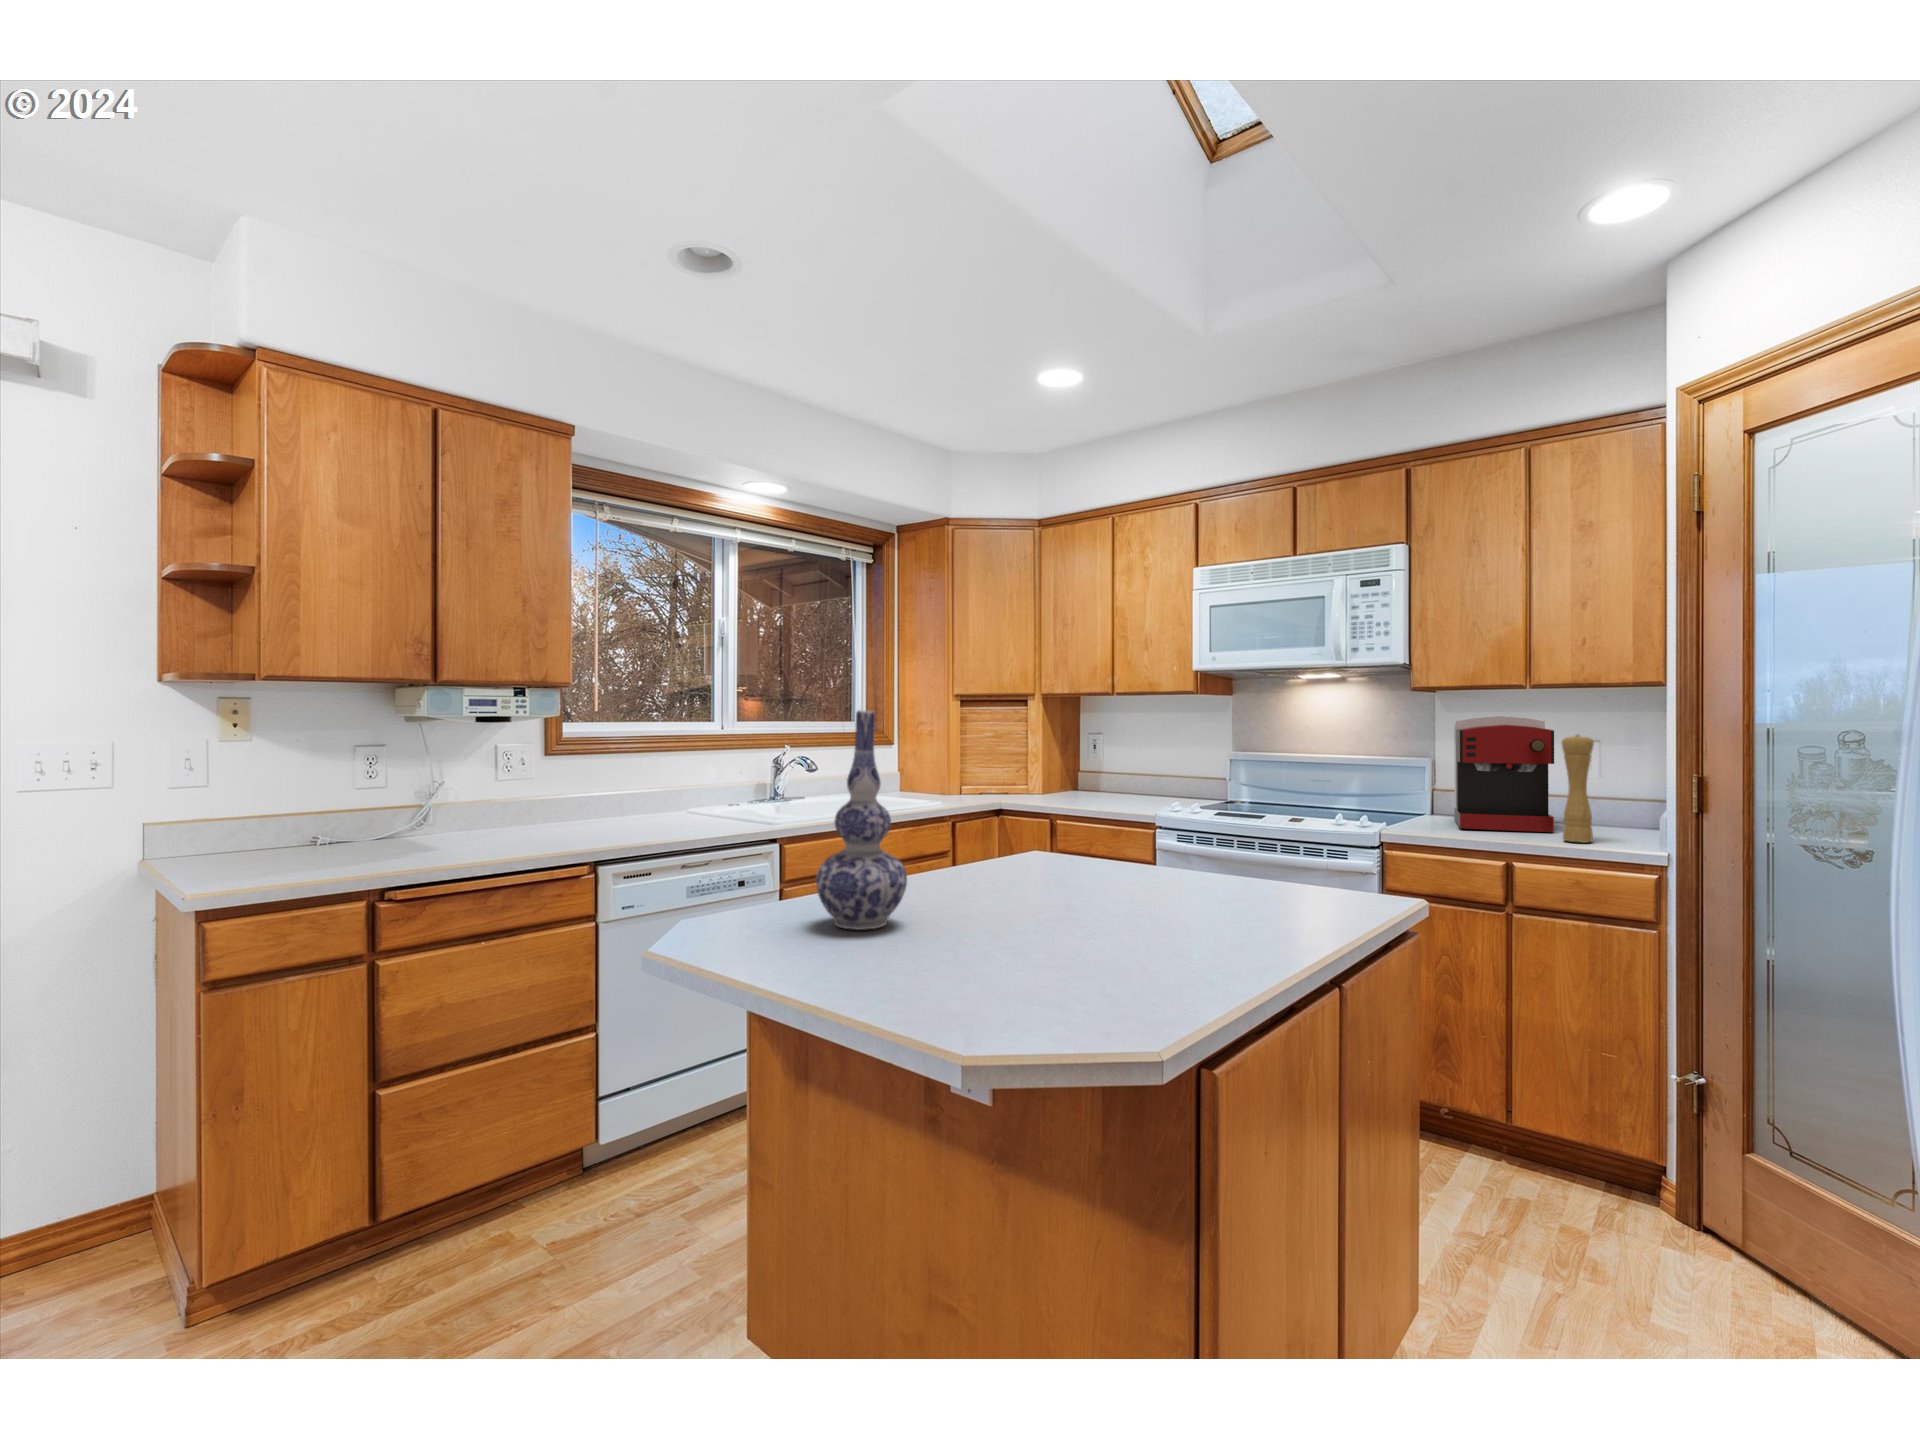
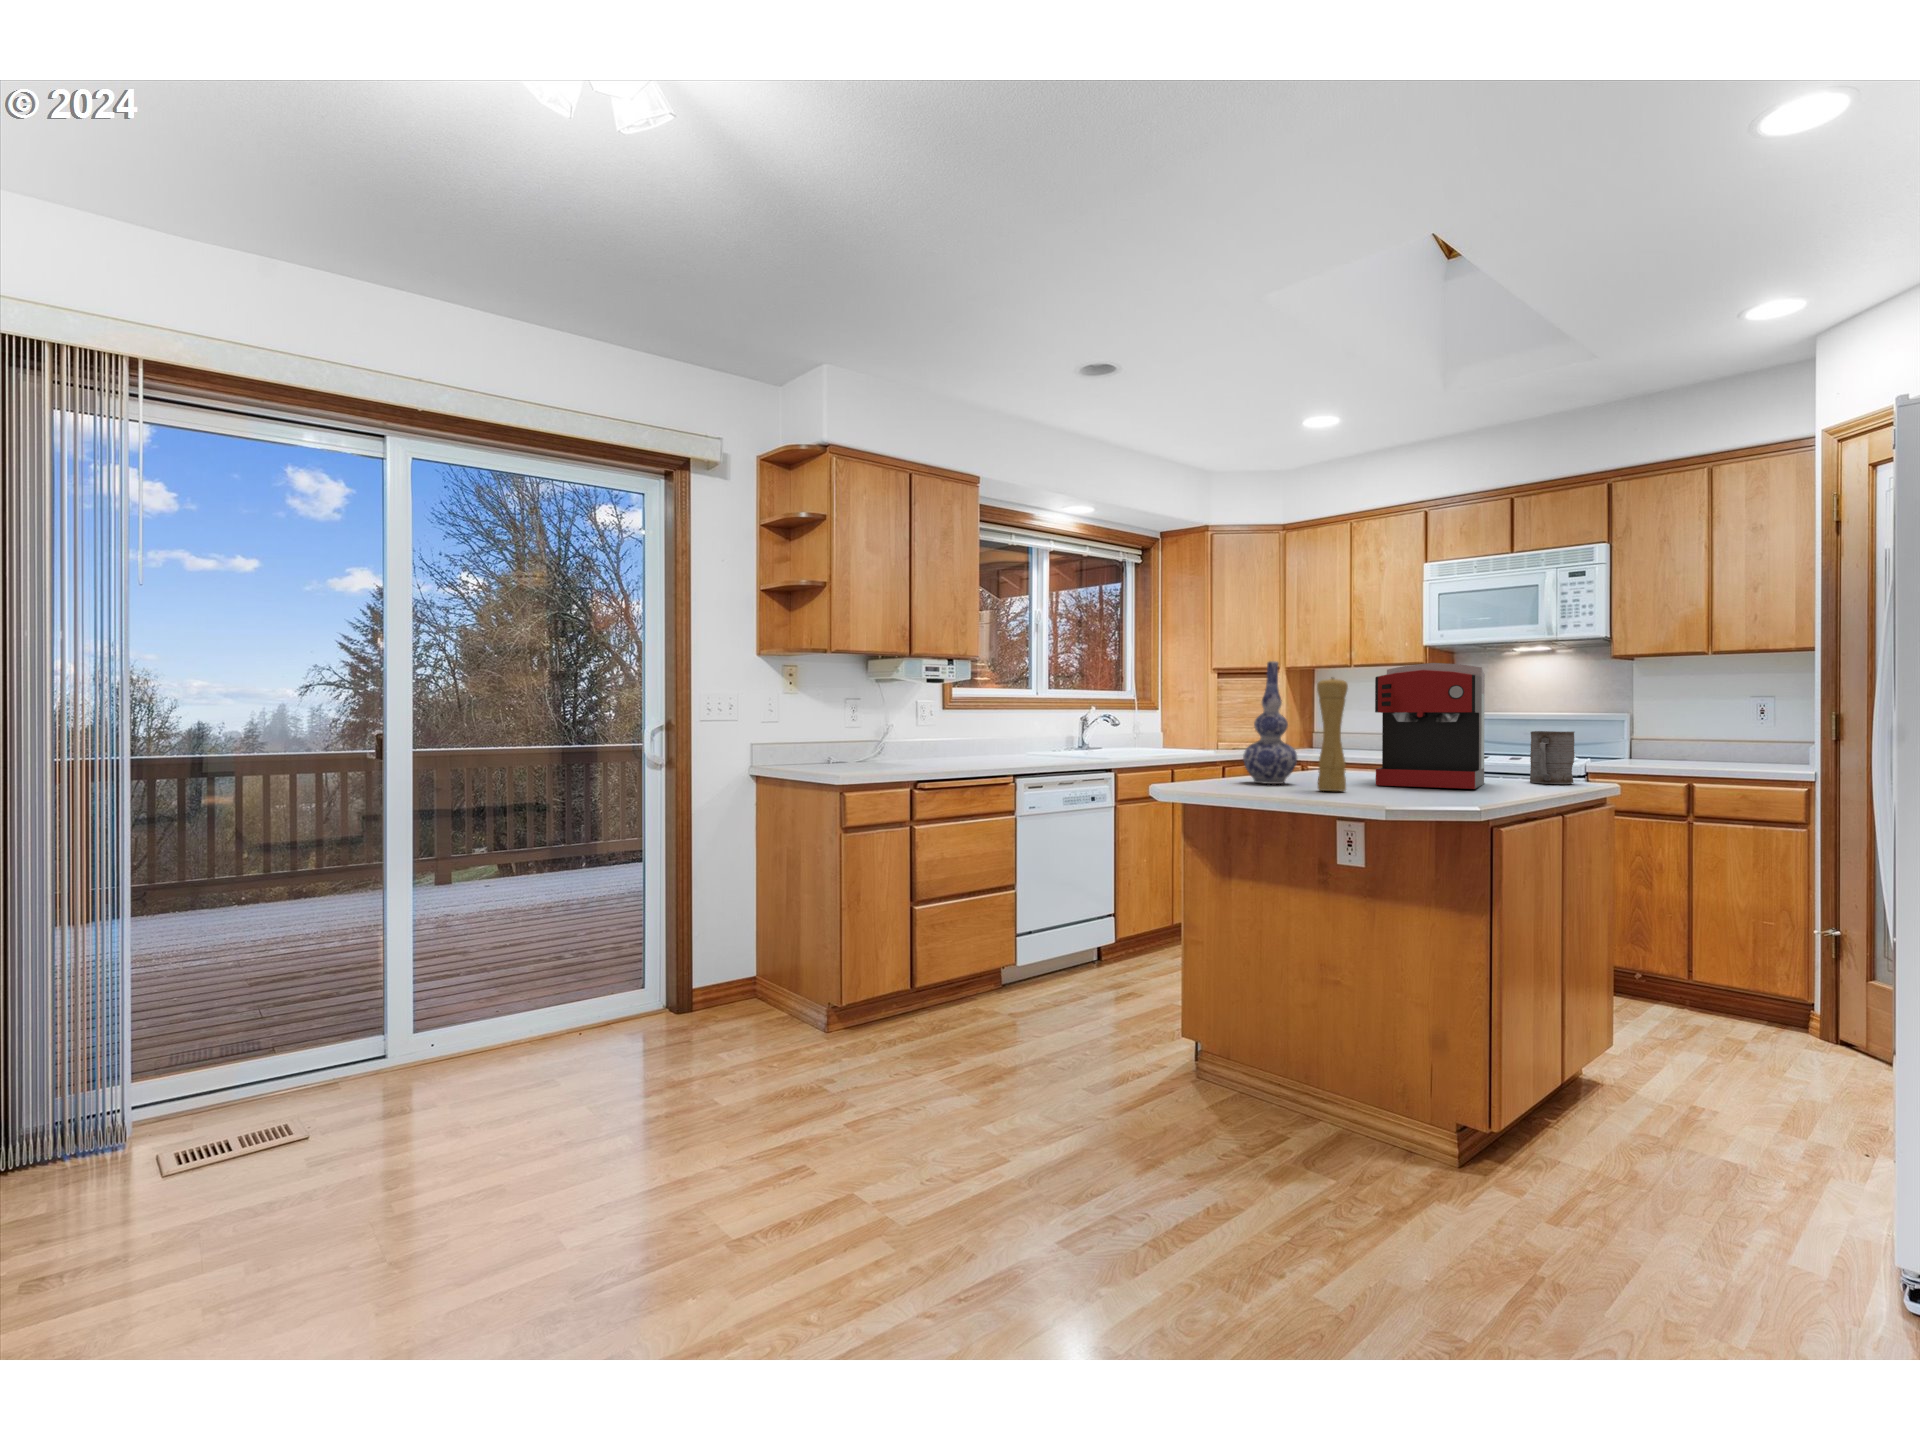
coffee maker: present [1454,716,1554,832] -> present [1375,663,1485,789]
pepper mill: present [1561,735,1594,843] -> present [1317,678,1348,791]
mug: none [1293,821,1360,913] -> present [1530,731,1575,784]

